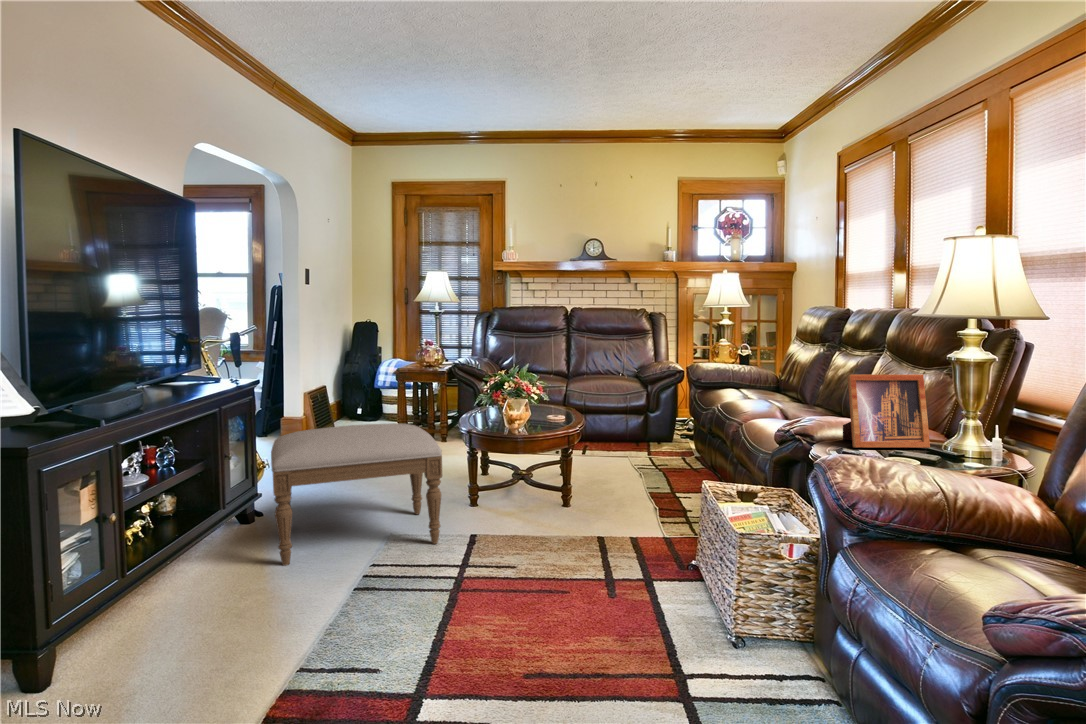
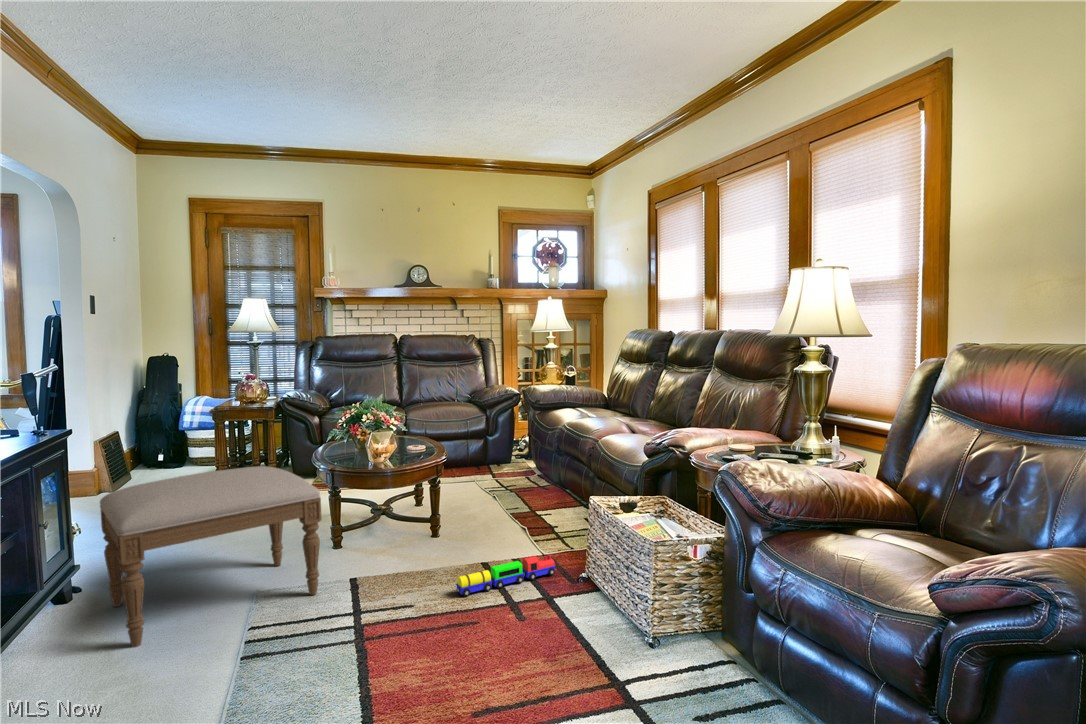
picture frame: present [843,374,930,448] -> none [710,388,780,454]
toy train: none [559,535,665,566] -> present [456,554,556,597]

